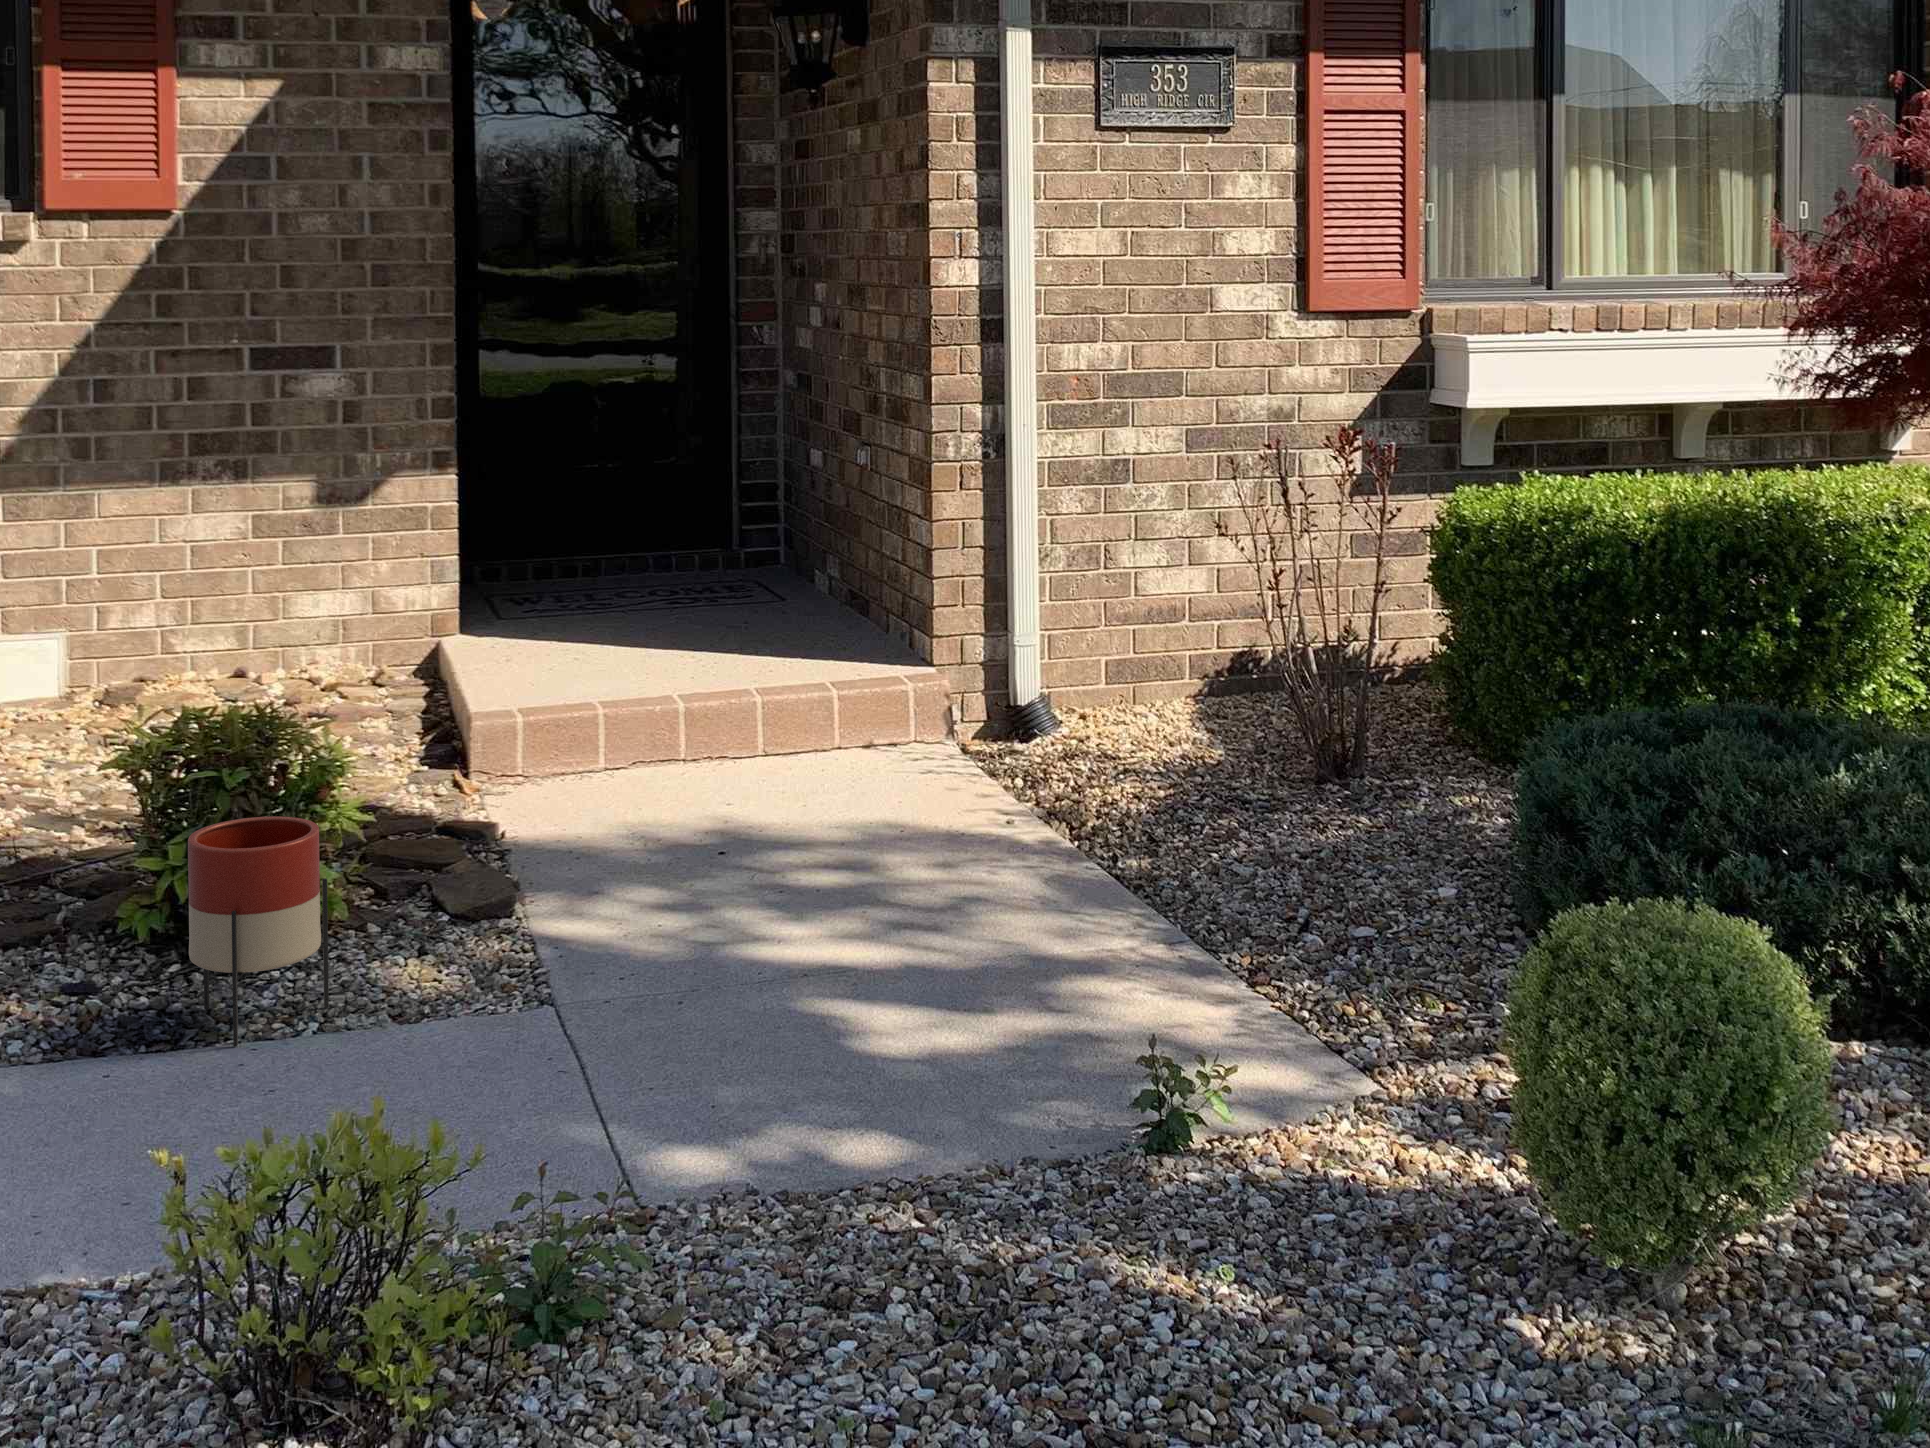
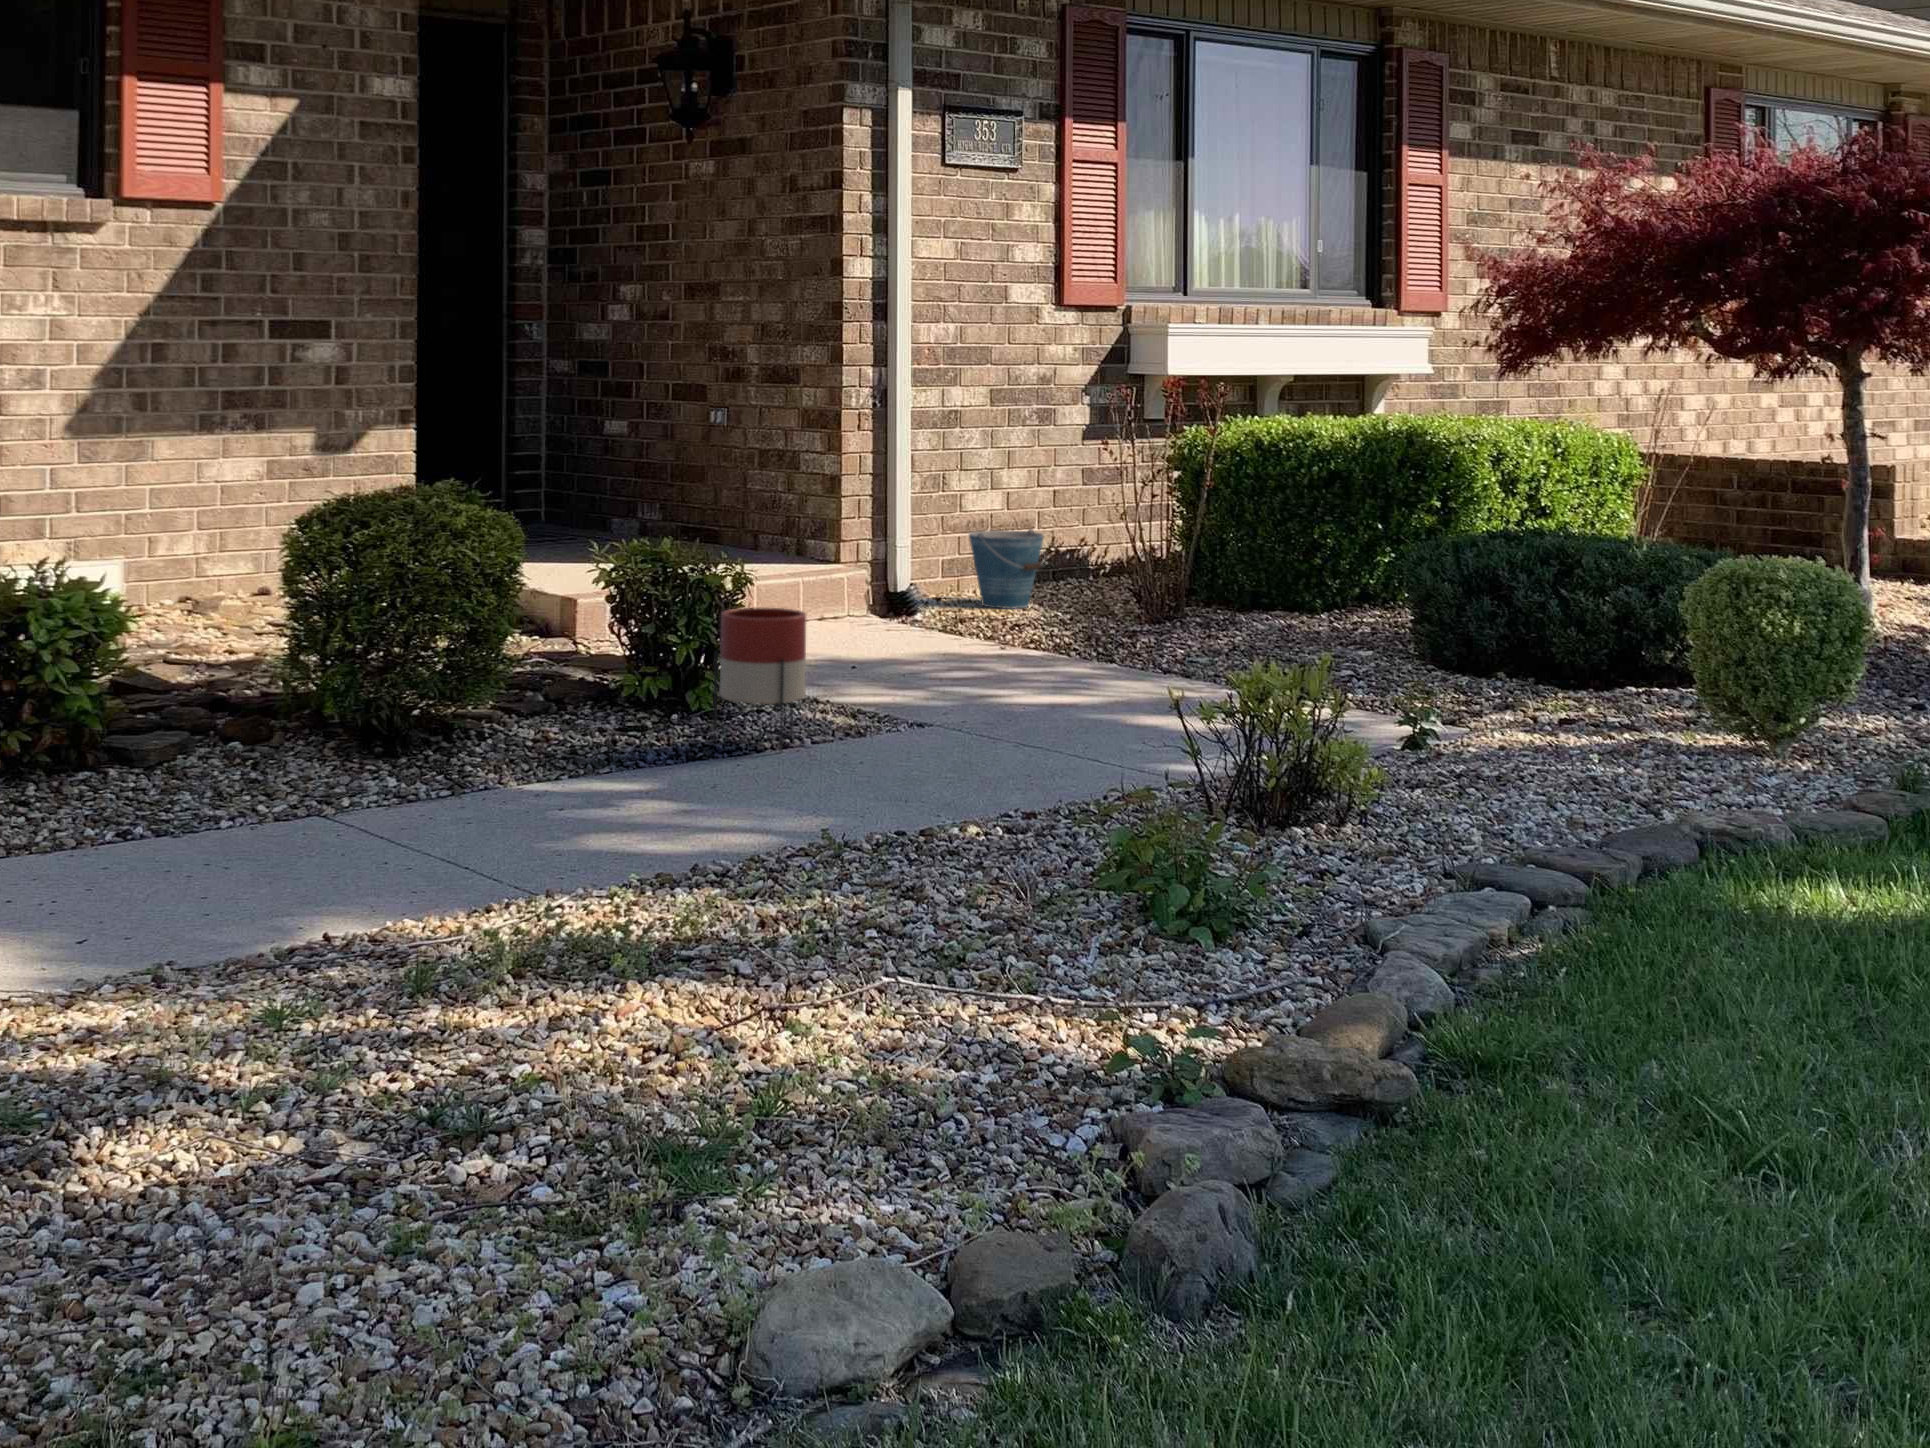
bucket: none [1127,621,1234,734] -> present [969,529,1044,609]

